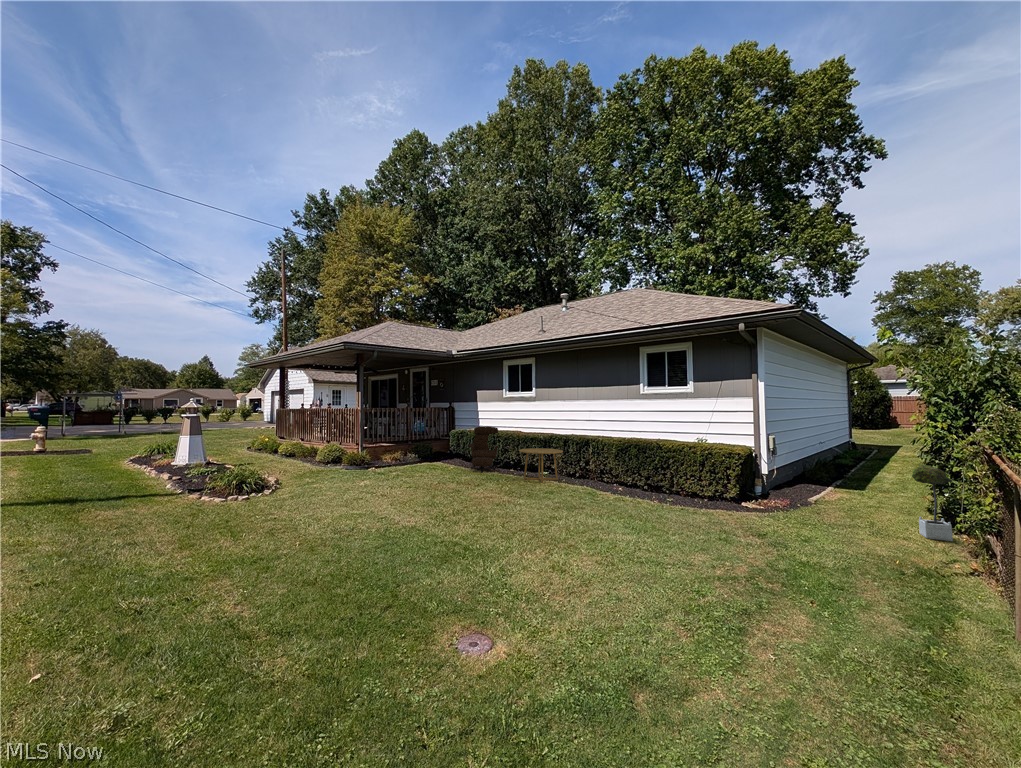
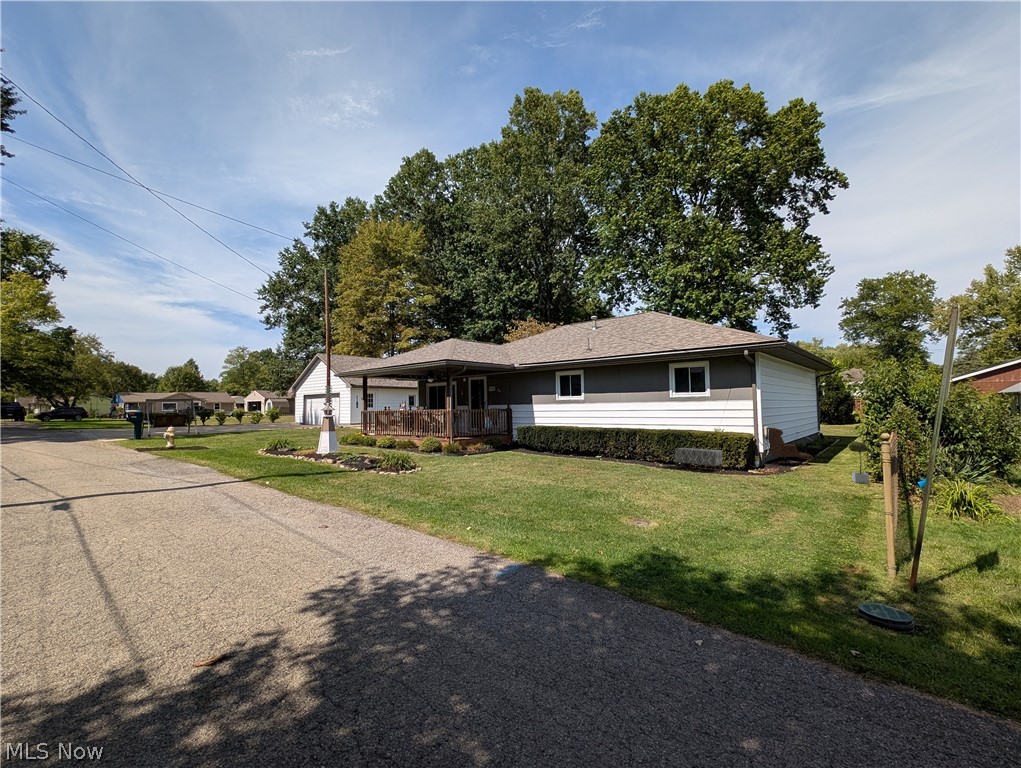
lounge chair: present [469,426,498,473] -> present [767,428,814,466]
round table: present [519,448,563,483] -> none [586,439,619,463]
bench: none [633,465,703,505] -> present [675,448,722,472]

